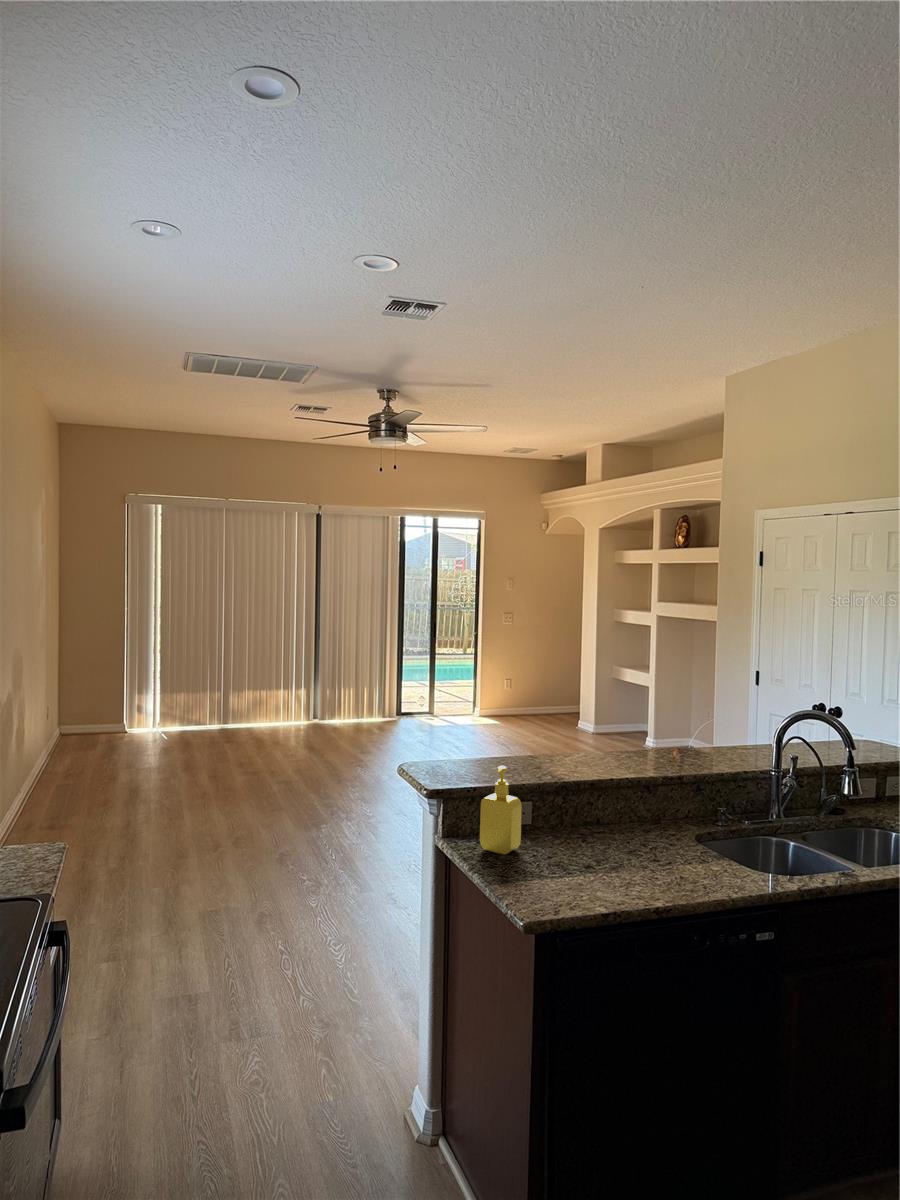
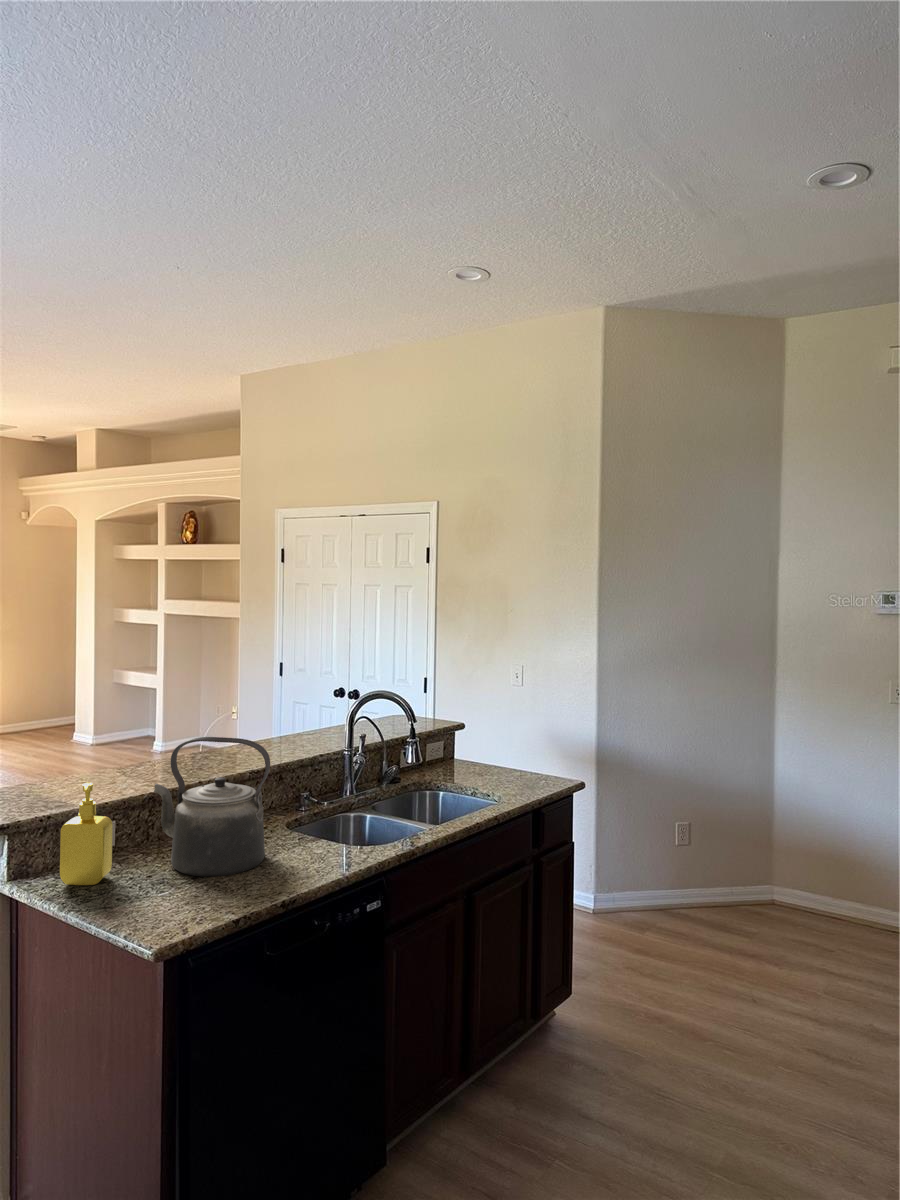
kettle: none [561,738,662,872] -> present [154,737,270,877]

